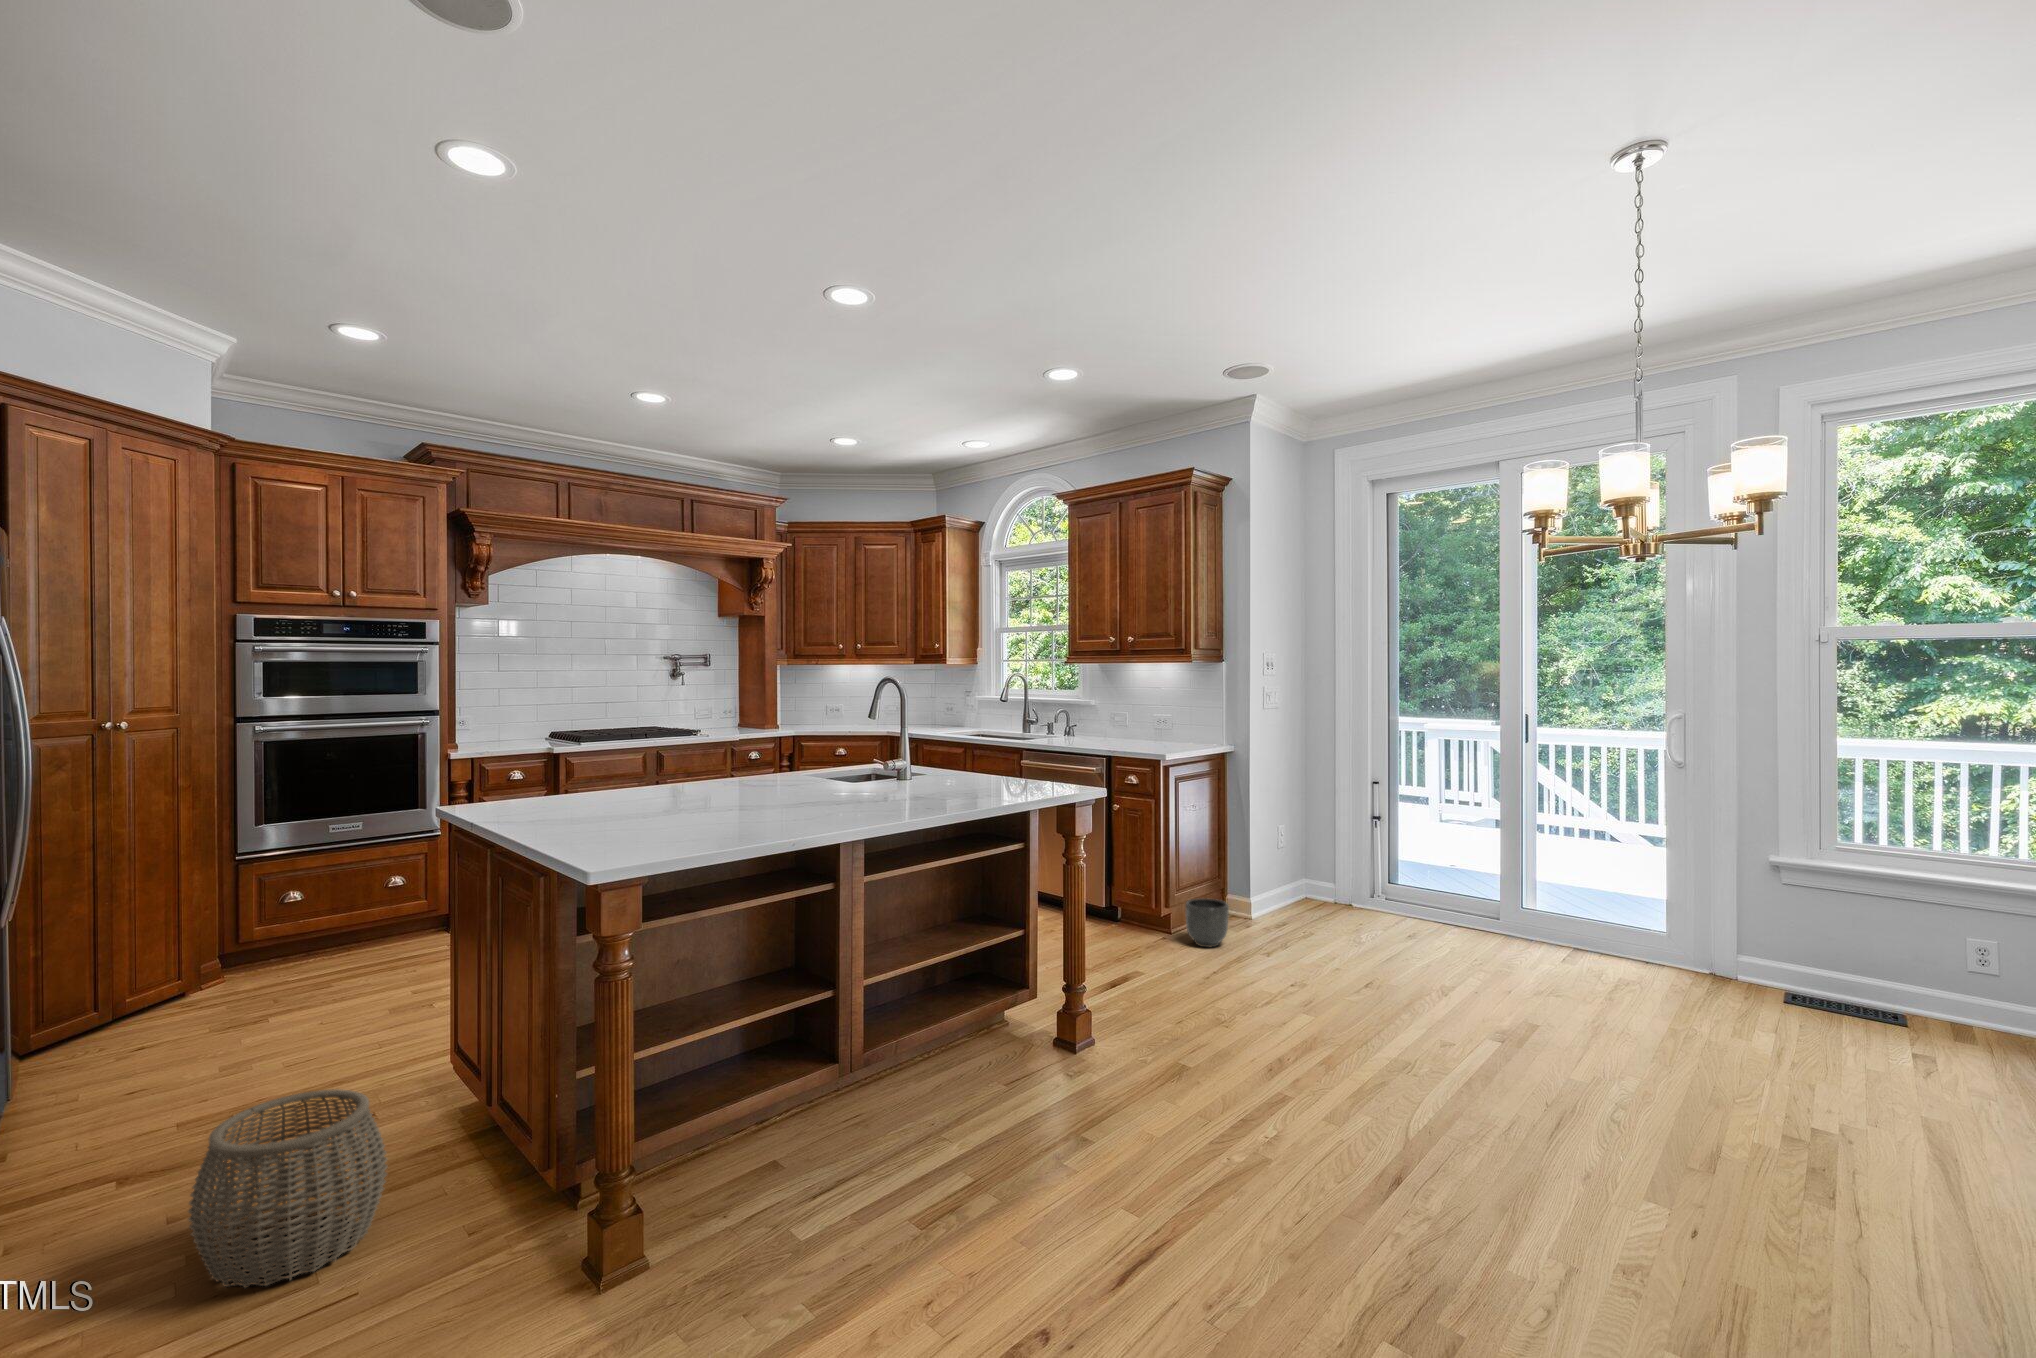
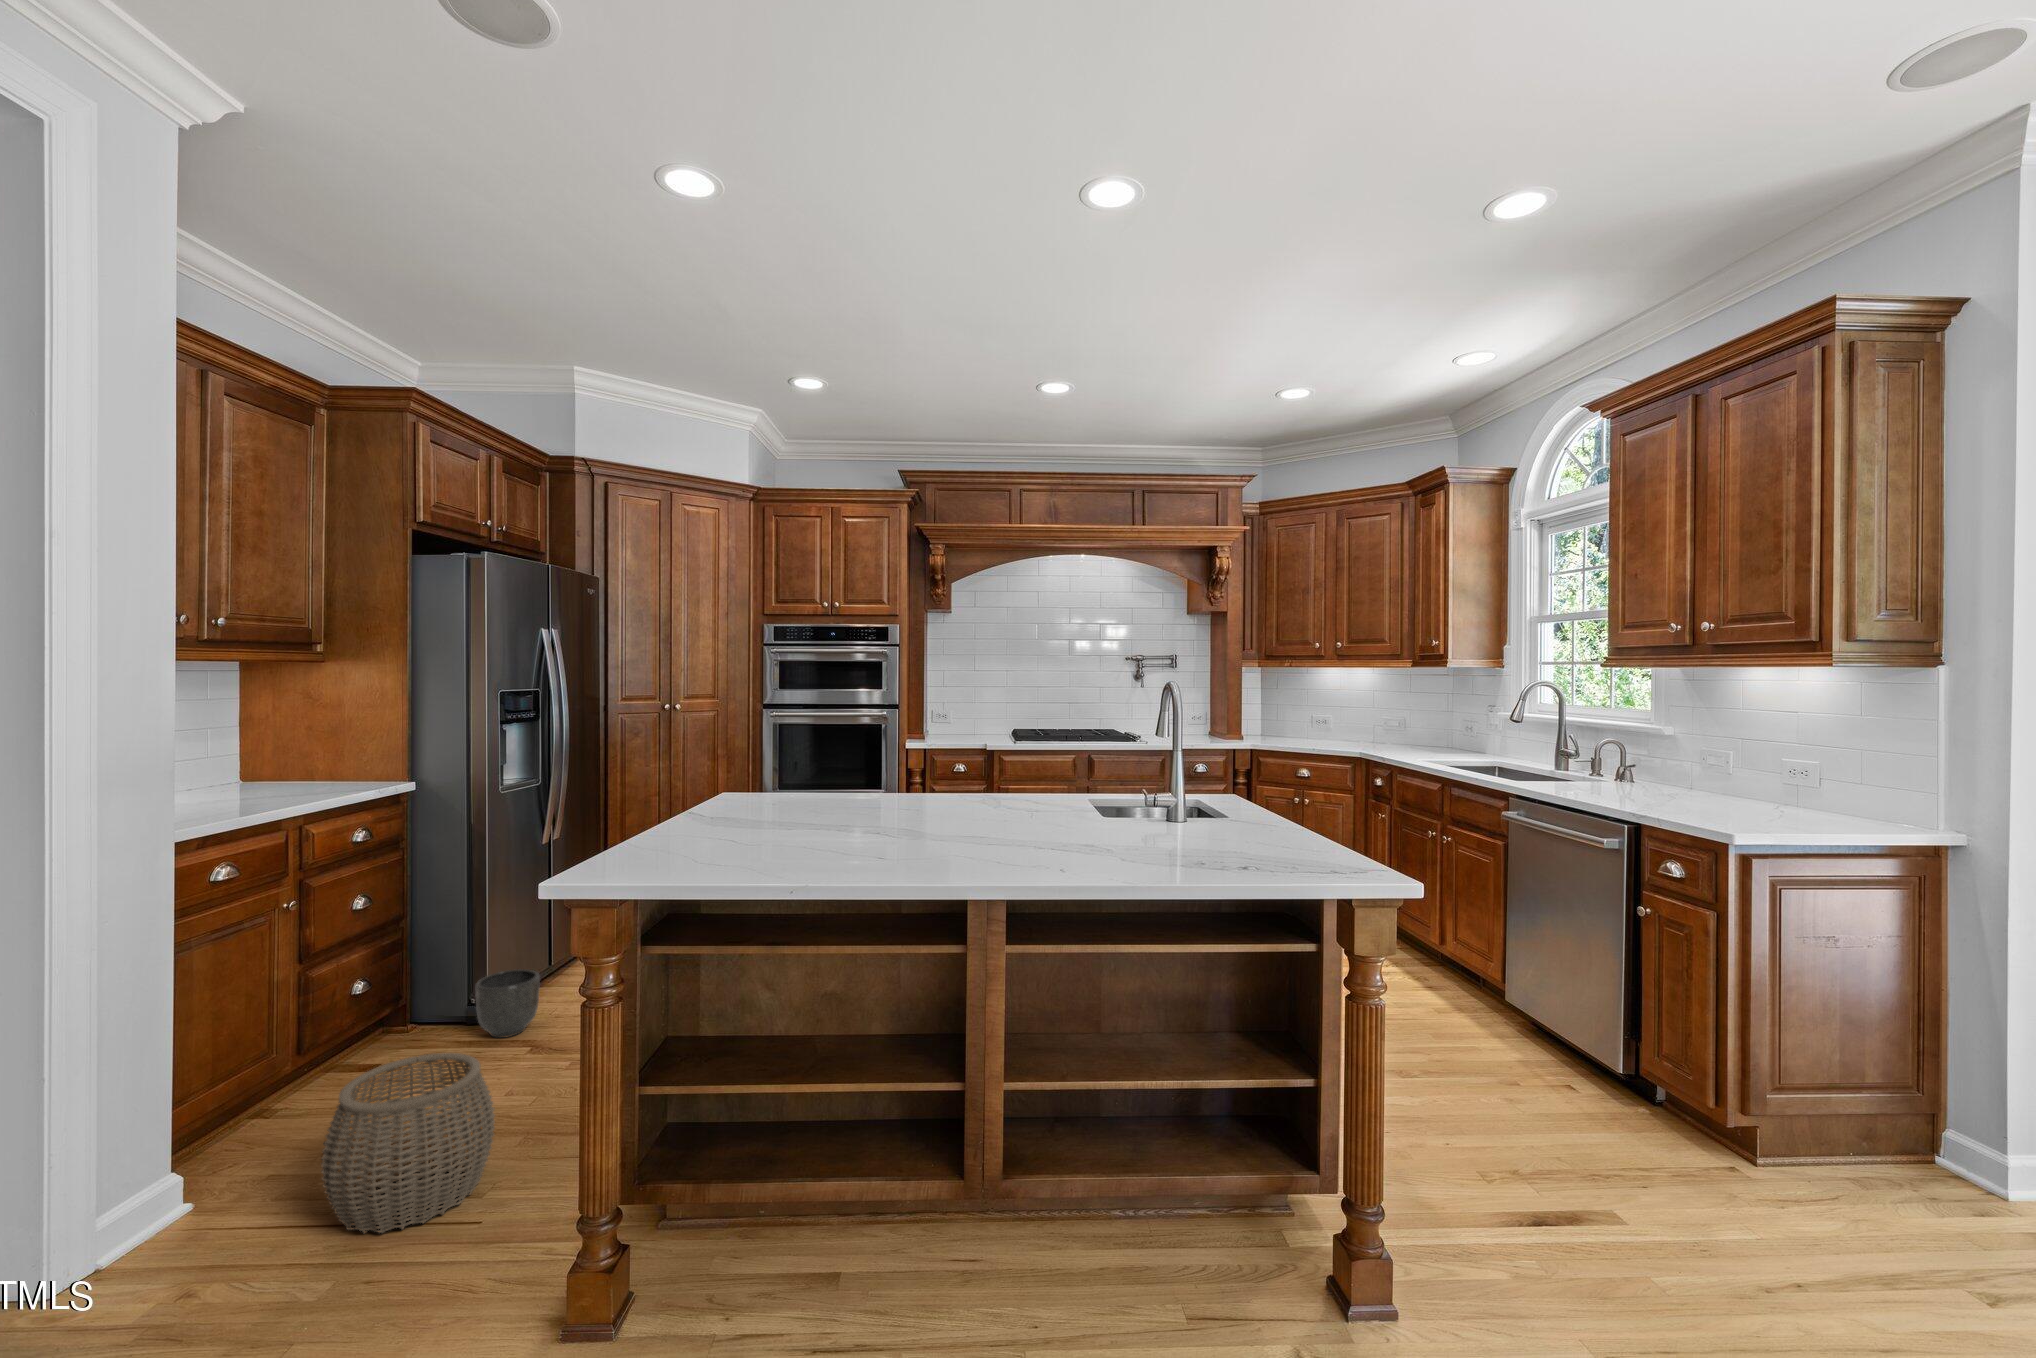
planter: present [1186,898,1229,947] -> present [476,969,540,1038]

